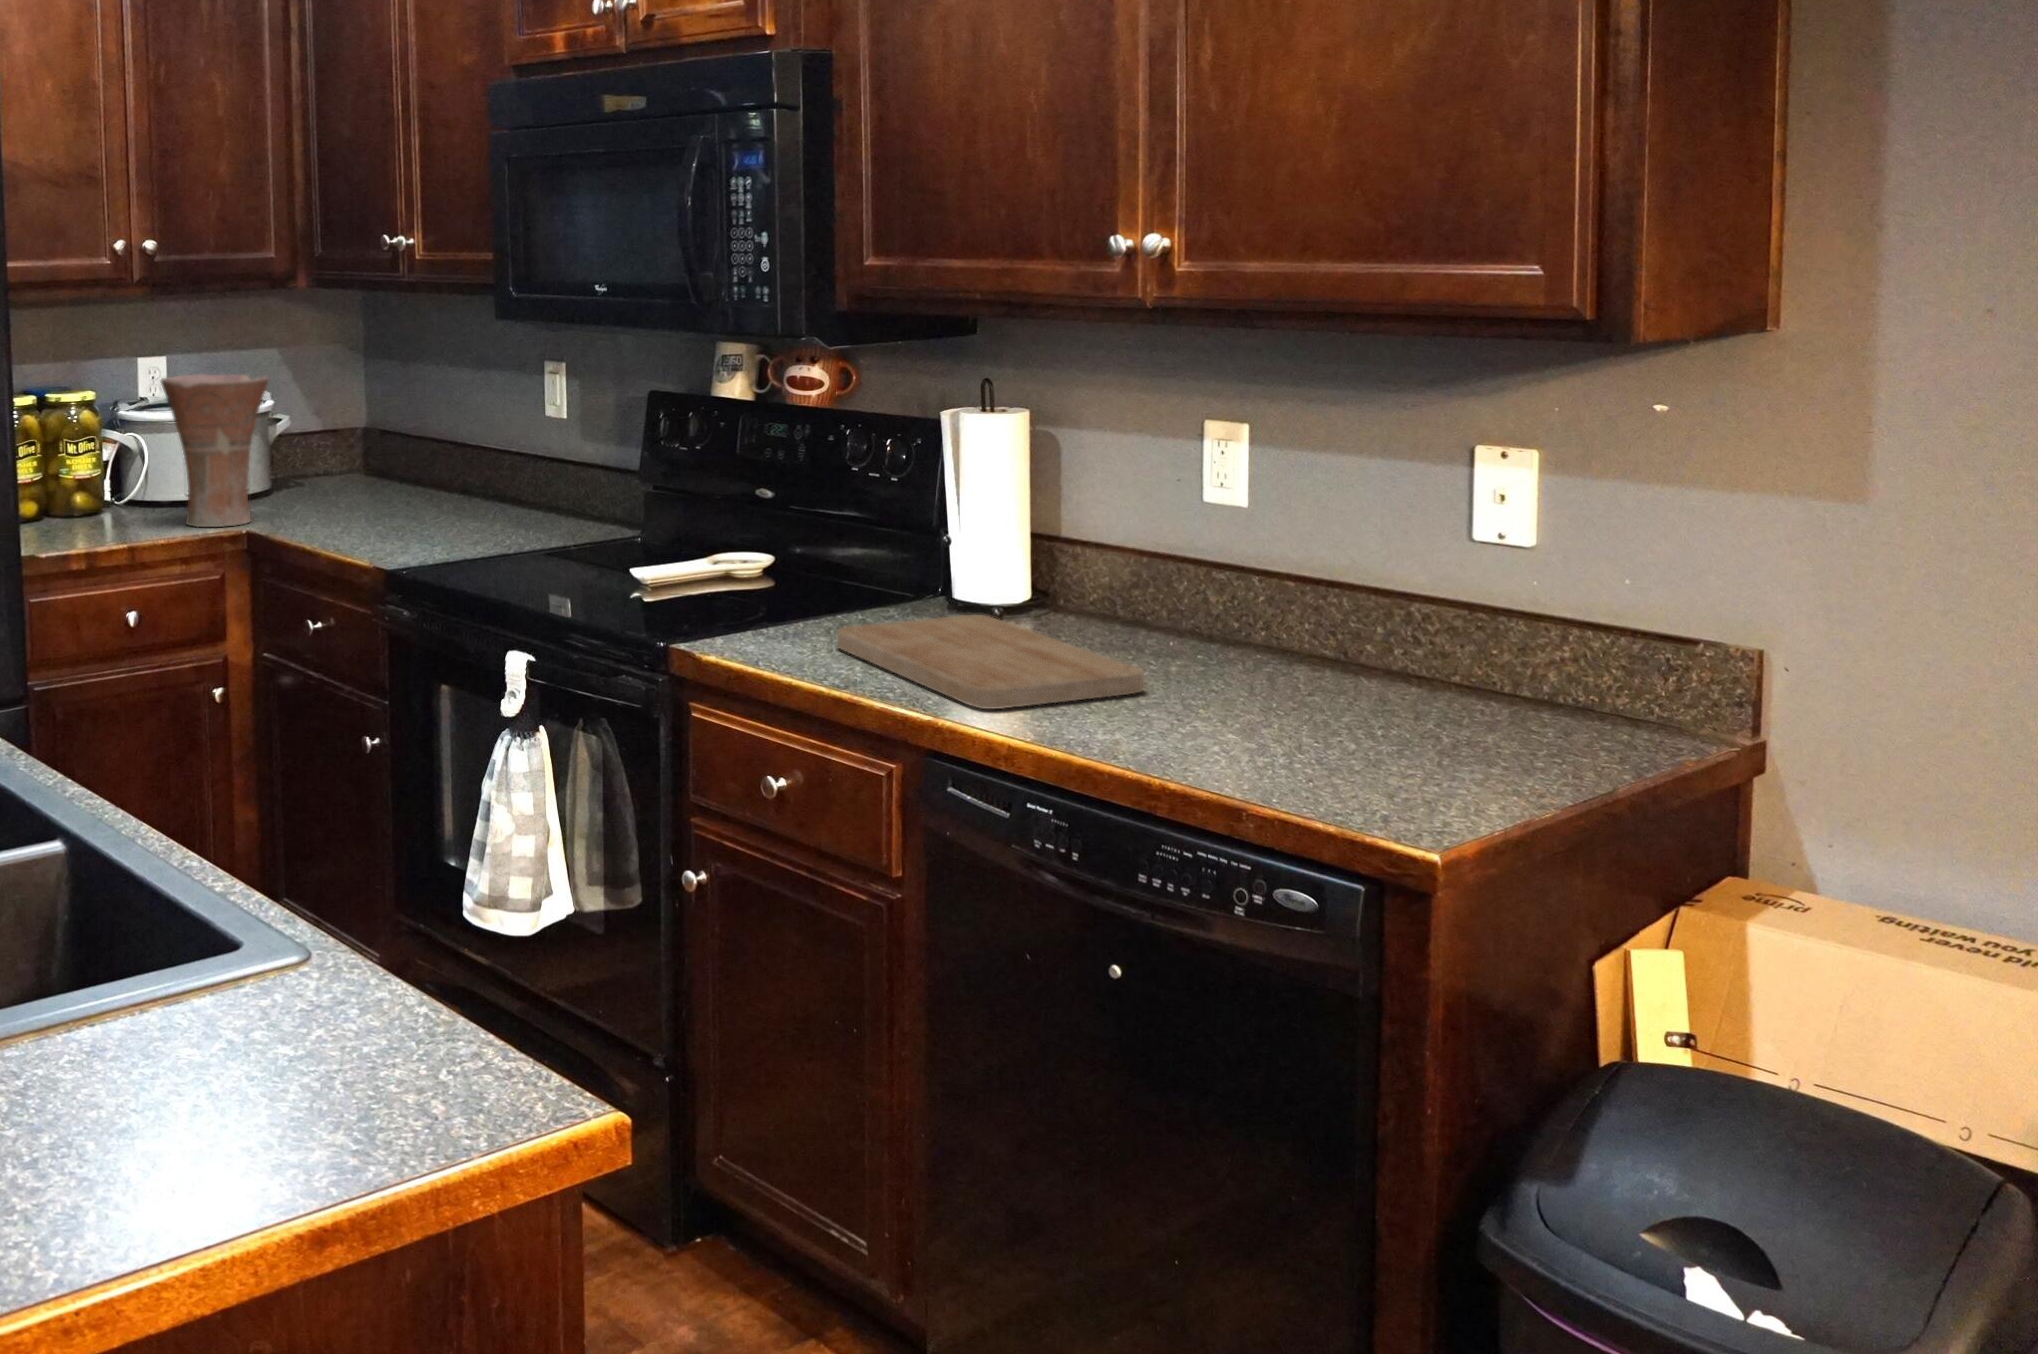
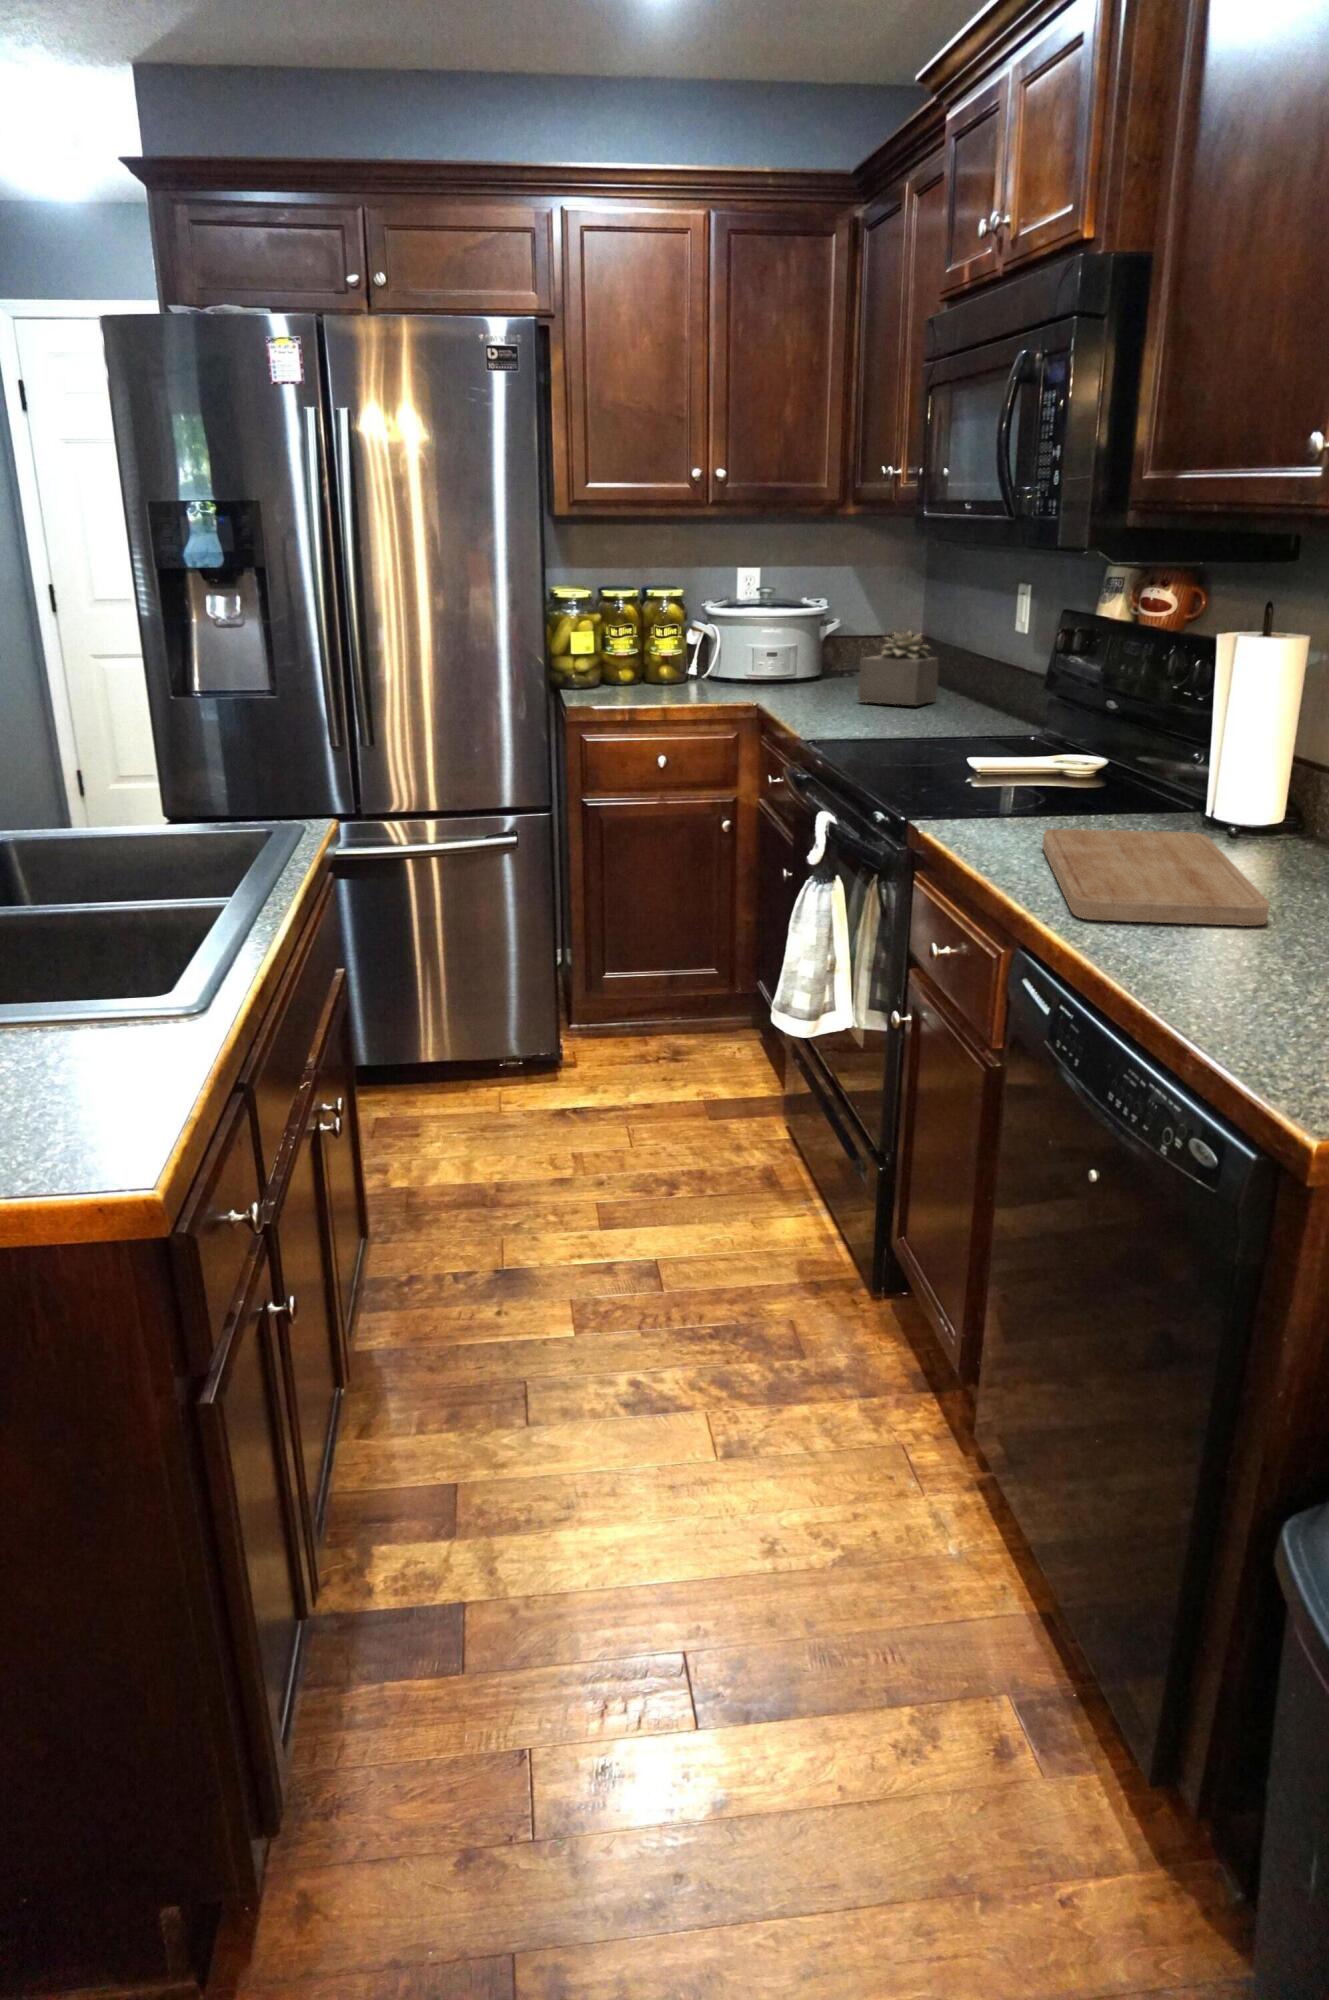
vase: present [161,374,269,527] -> none [705,578,790,700]
succulent plant: none [372,425,463,515] -> present [858,632,939,705]

